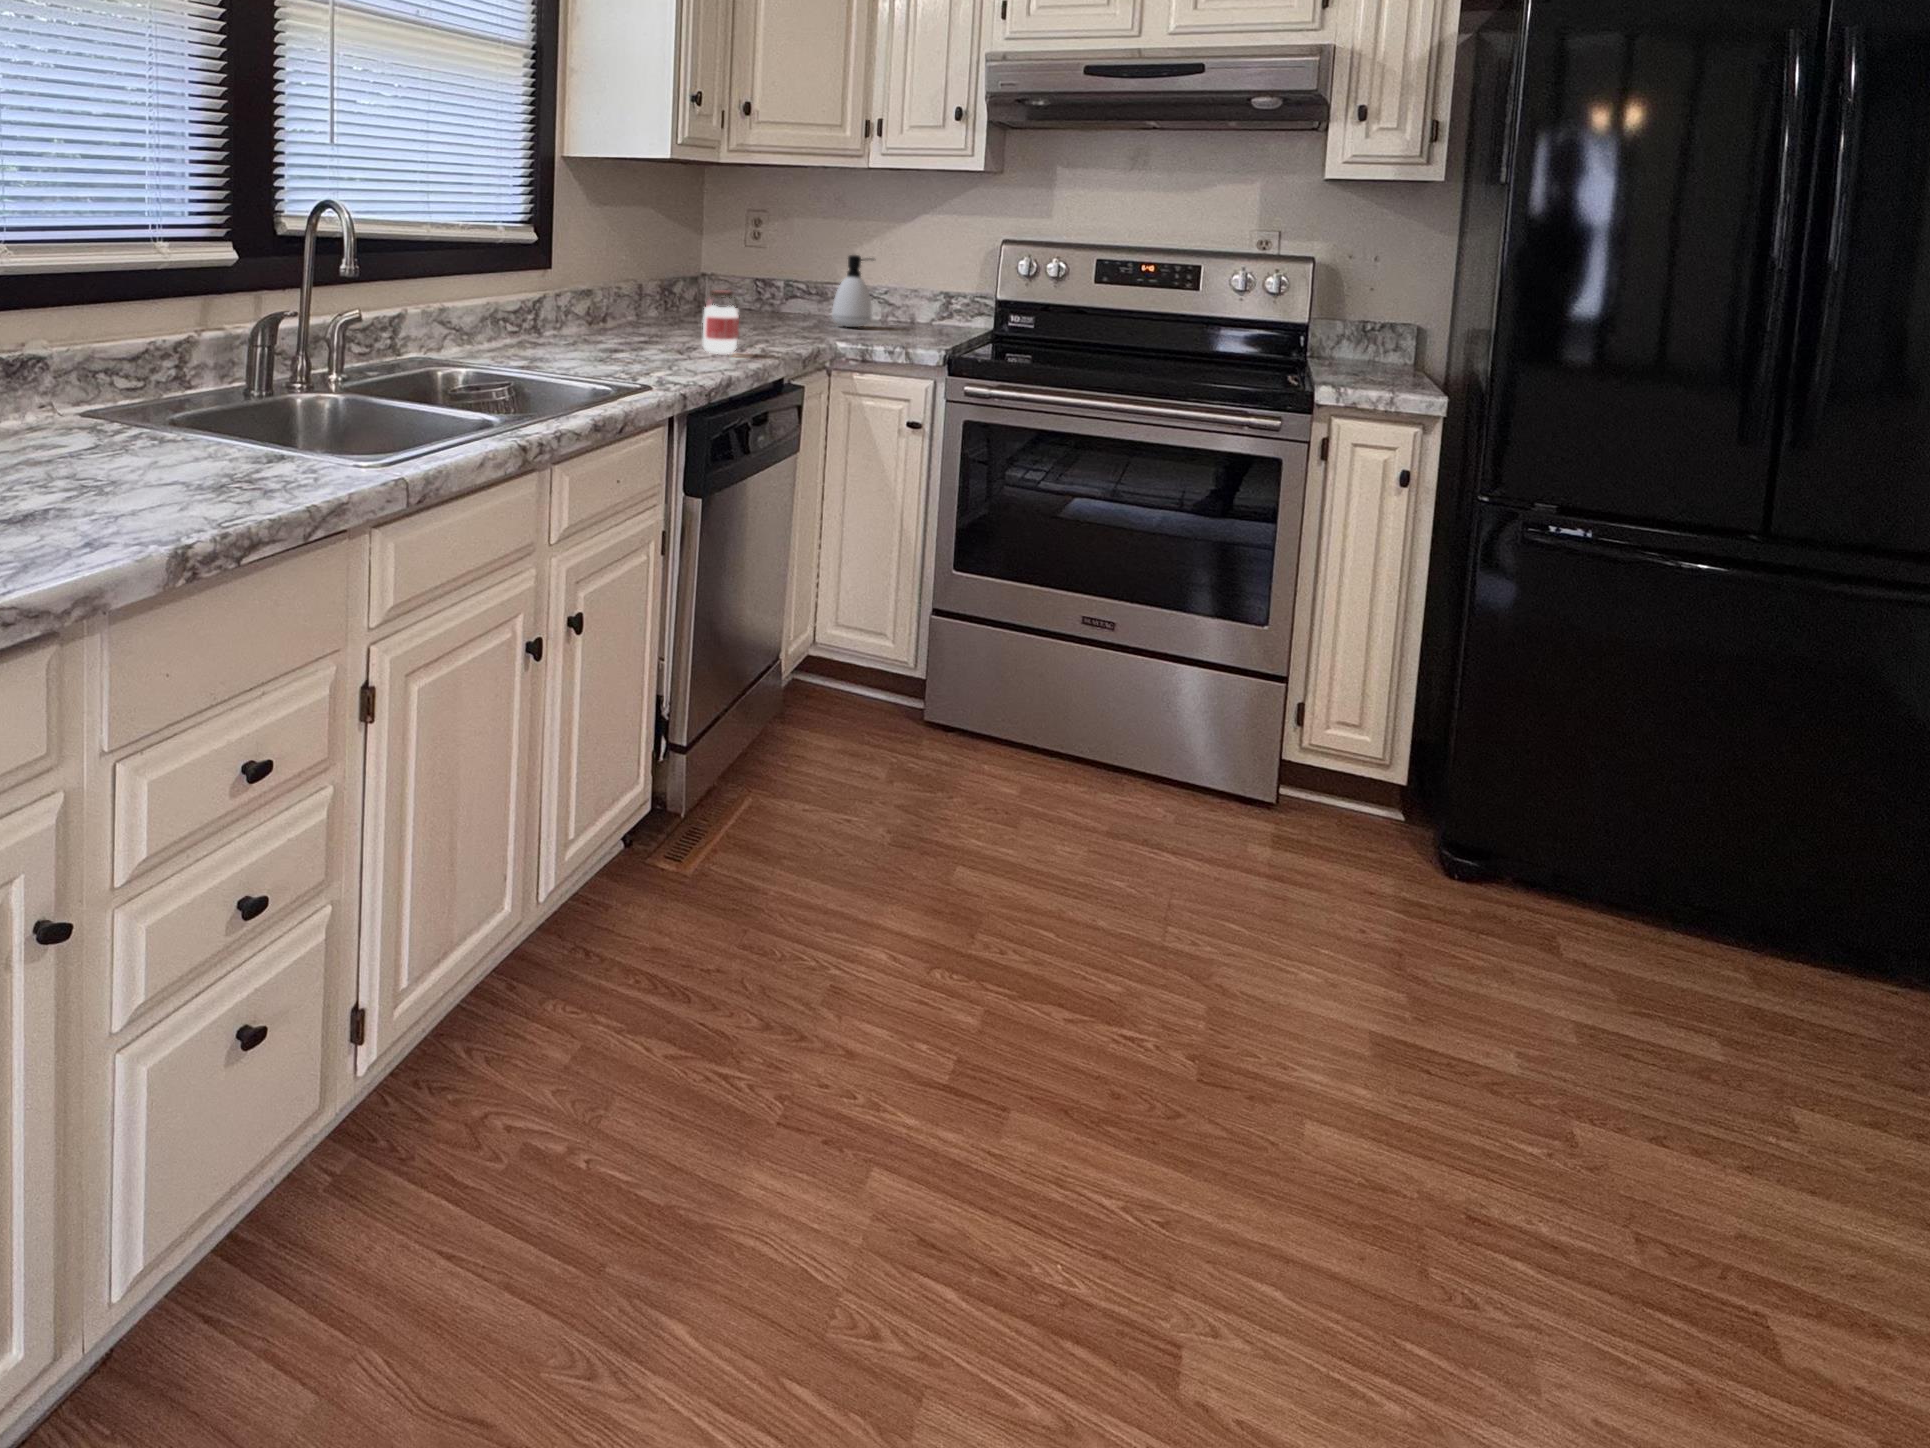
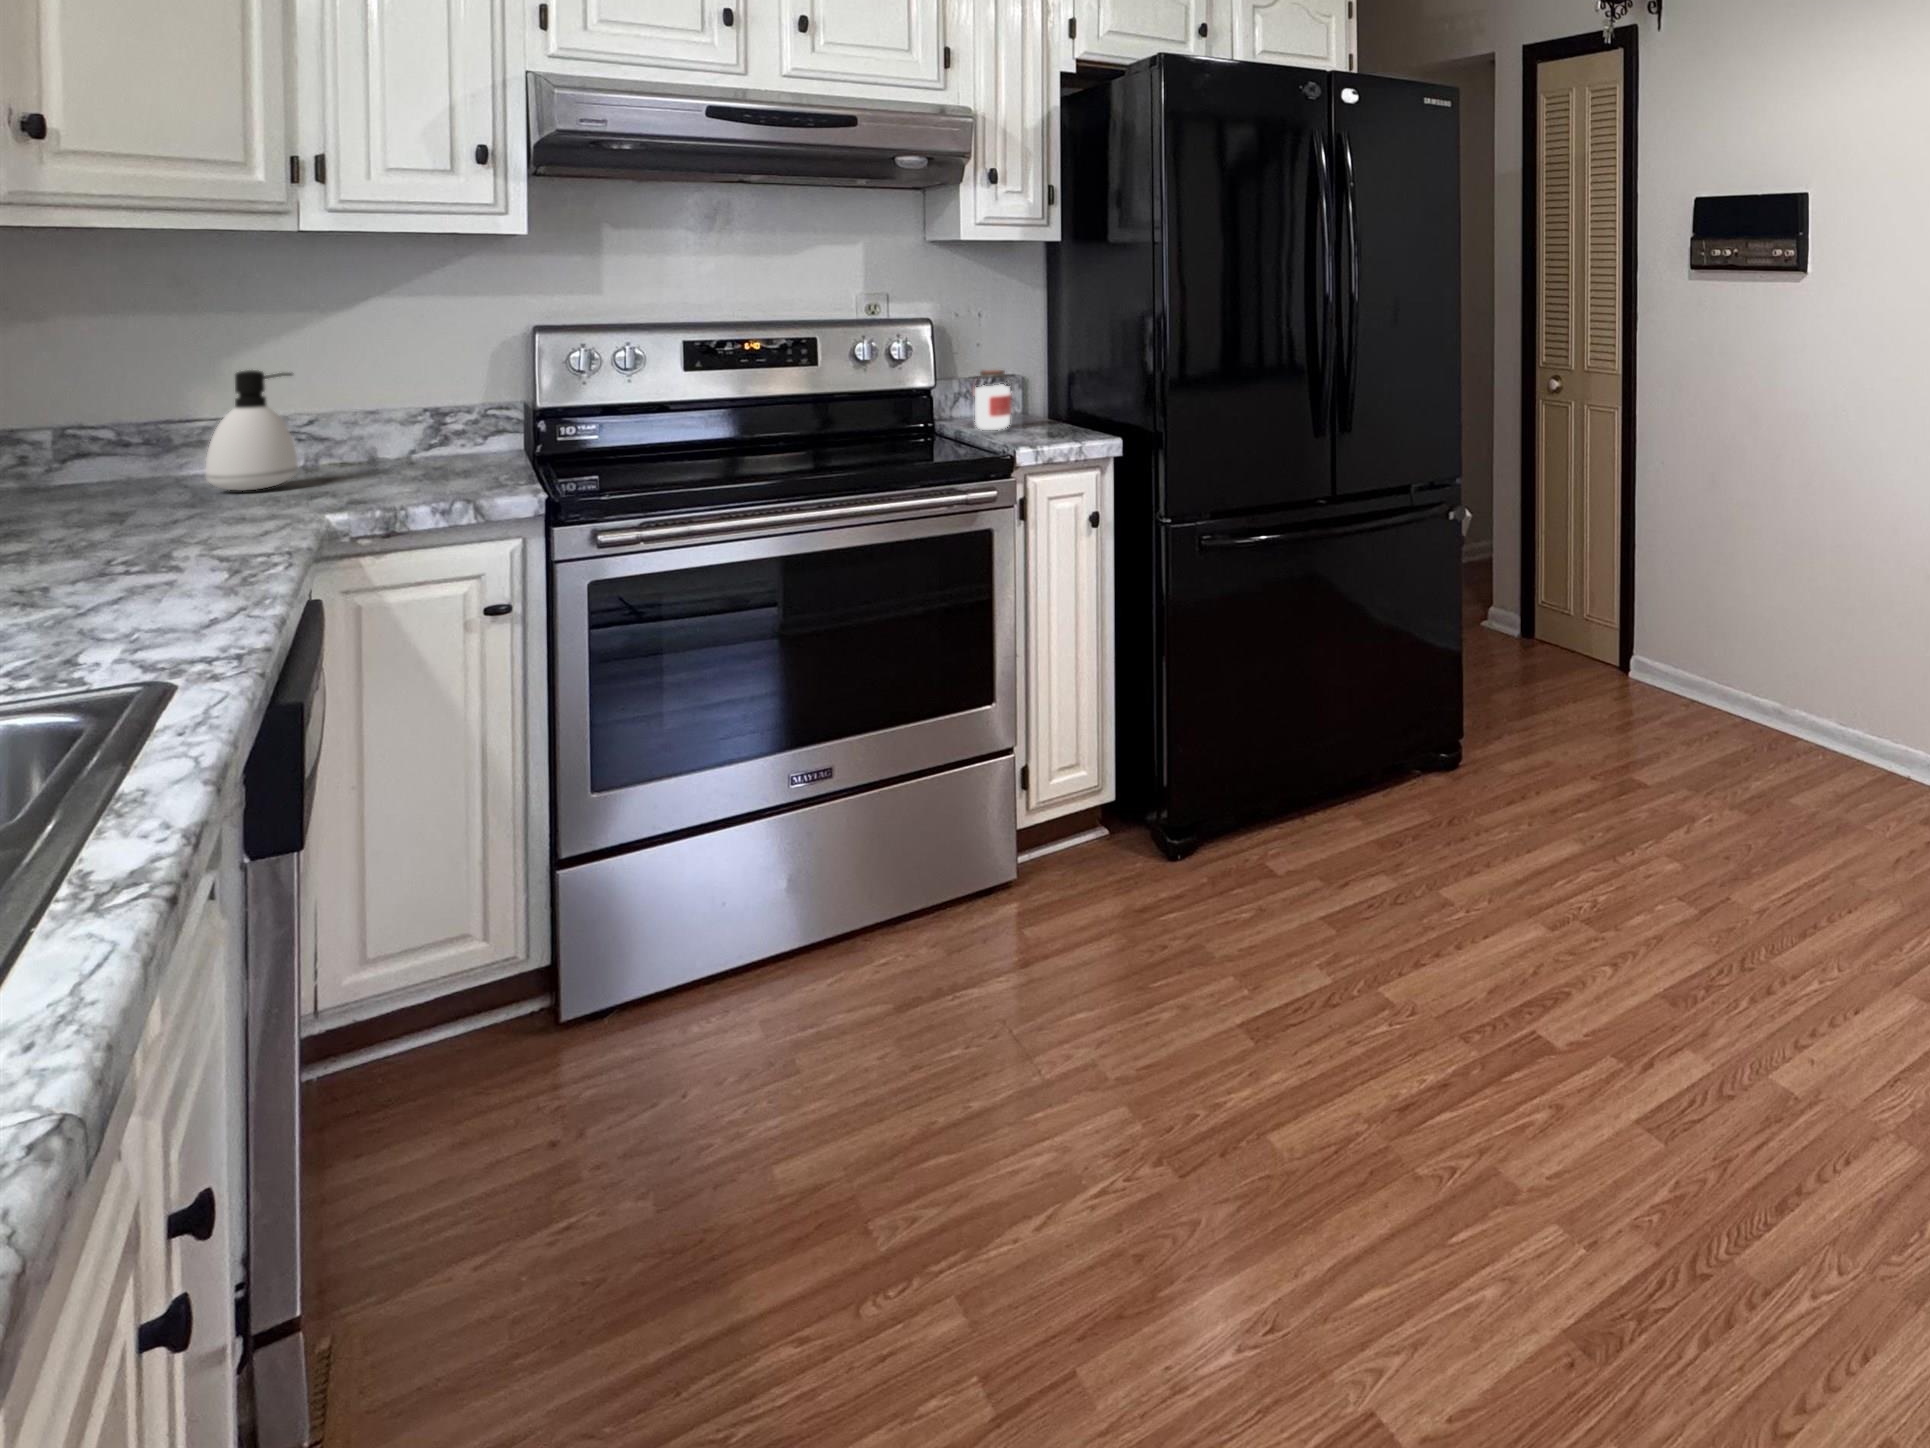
jar: present [703,290,739,354] -> present [974,370,1012,430]

